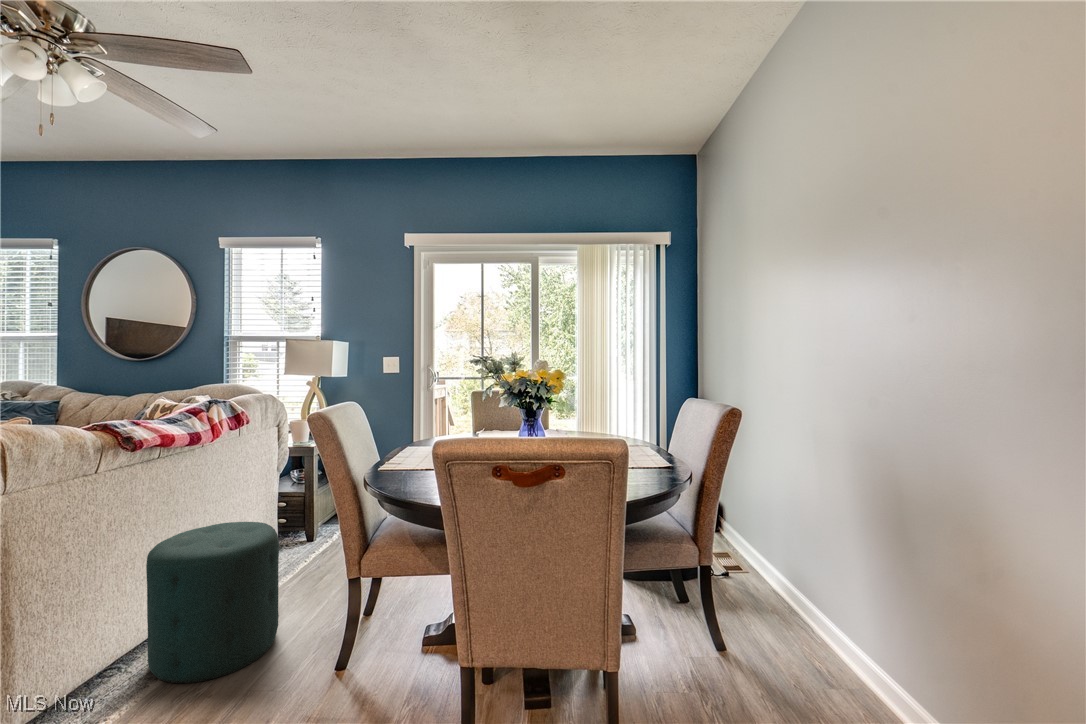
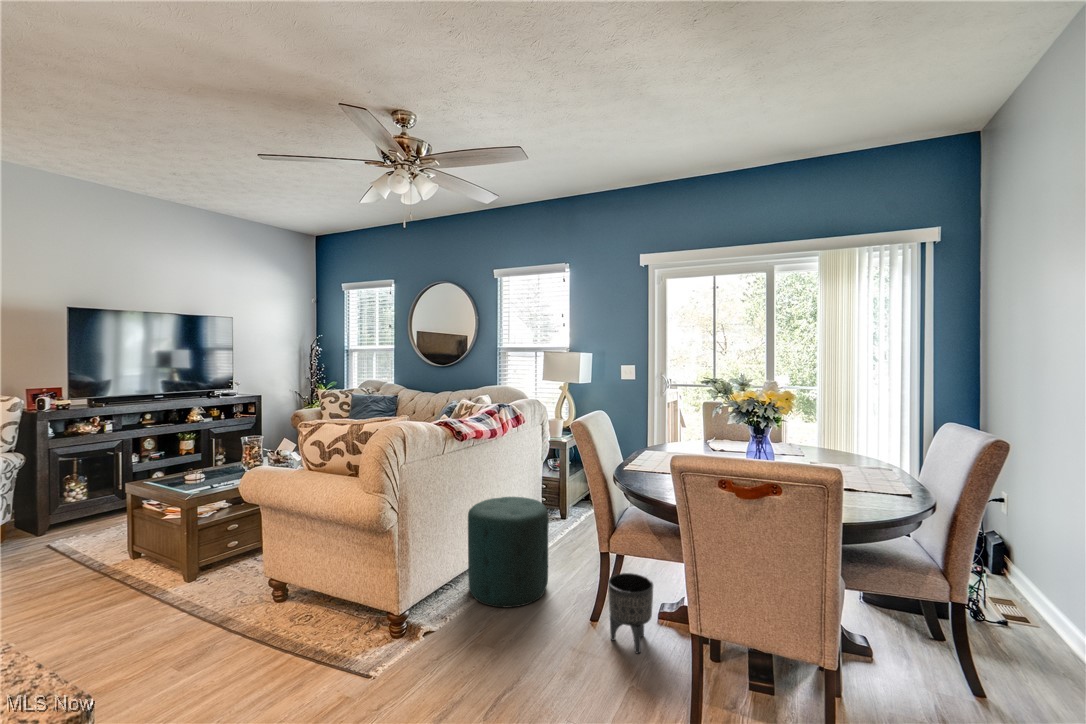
planter: none [357,597,416,699] -> present [608,573,653,653]

